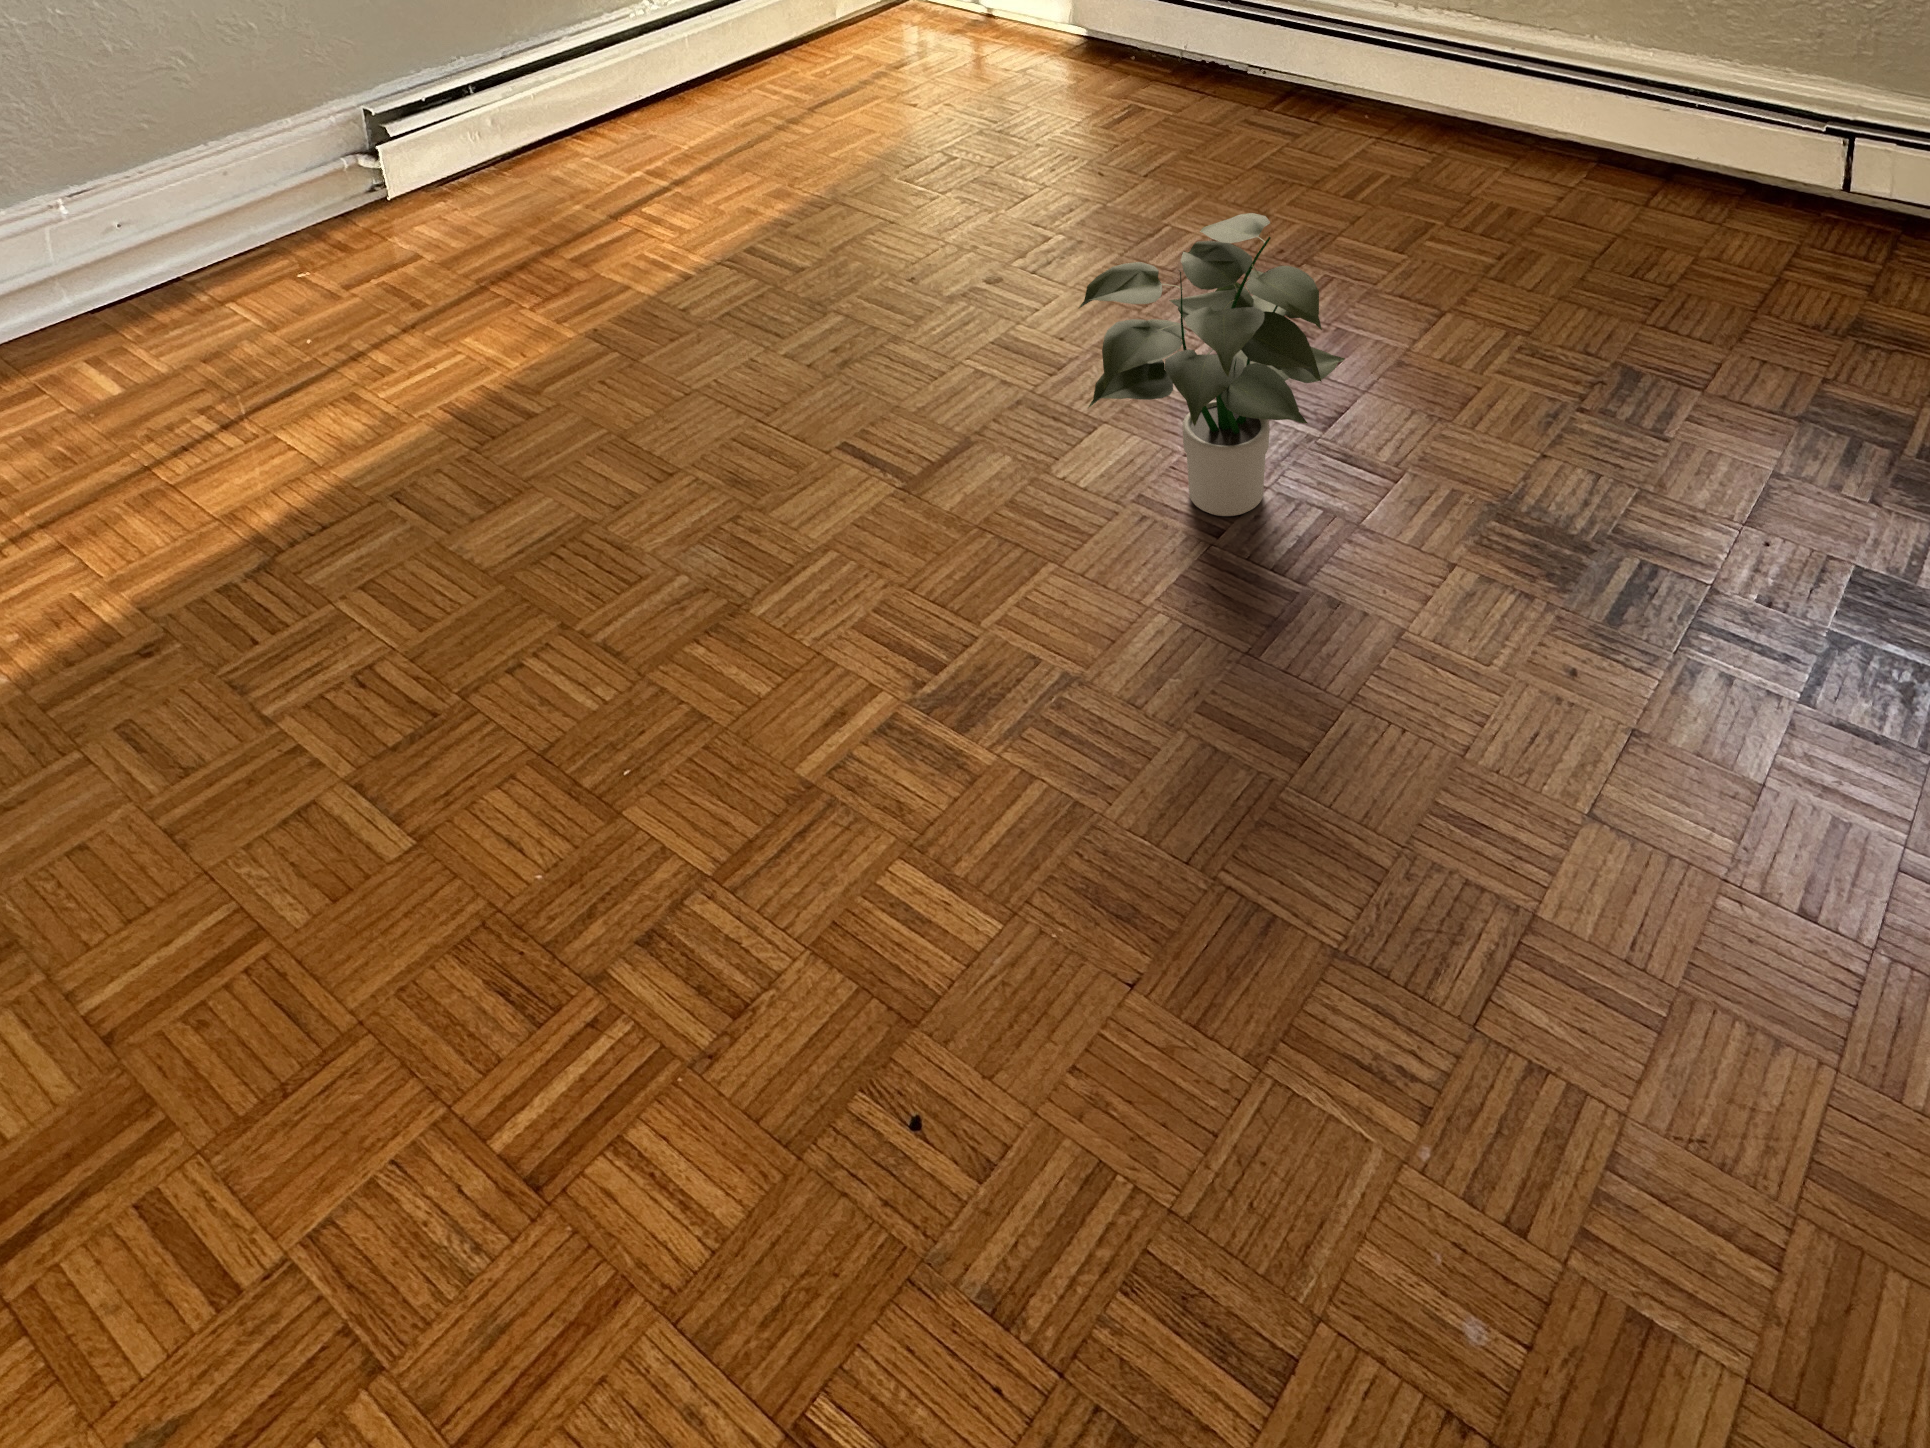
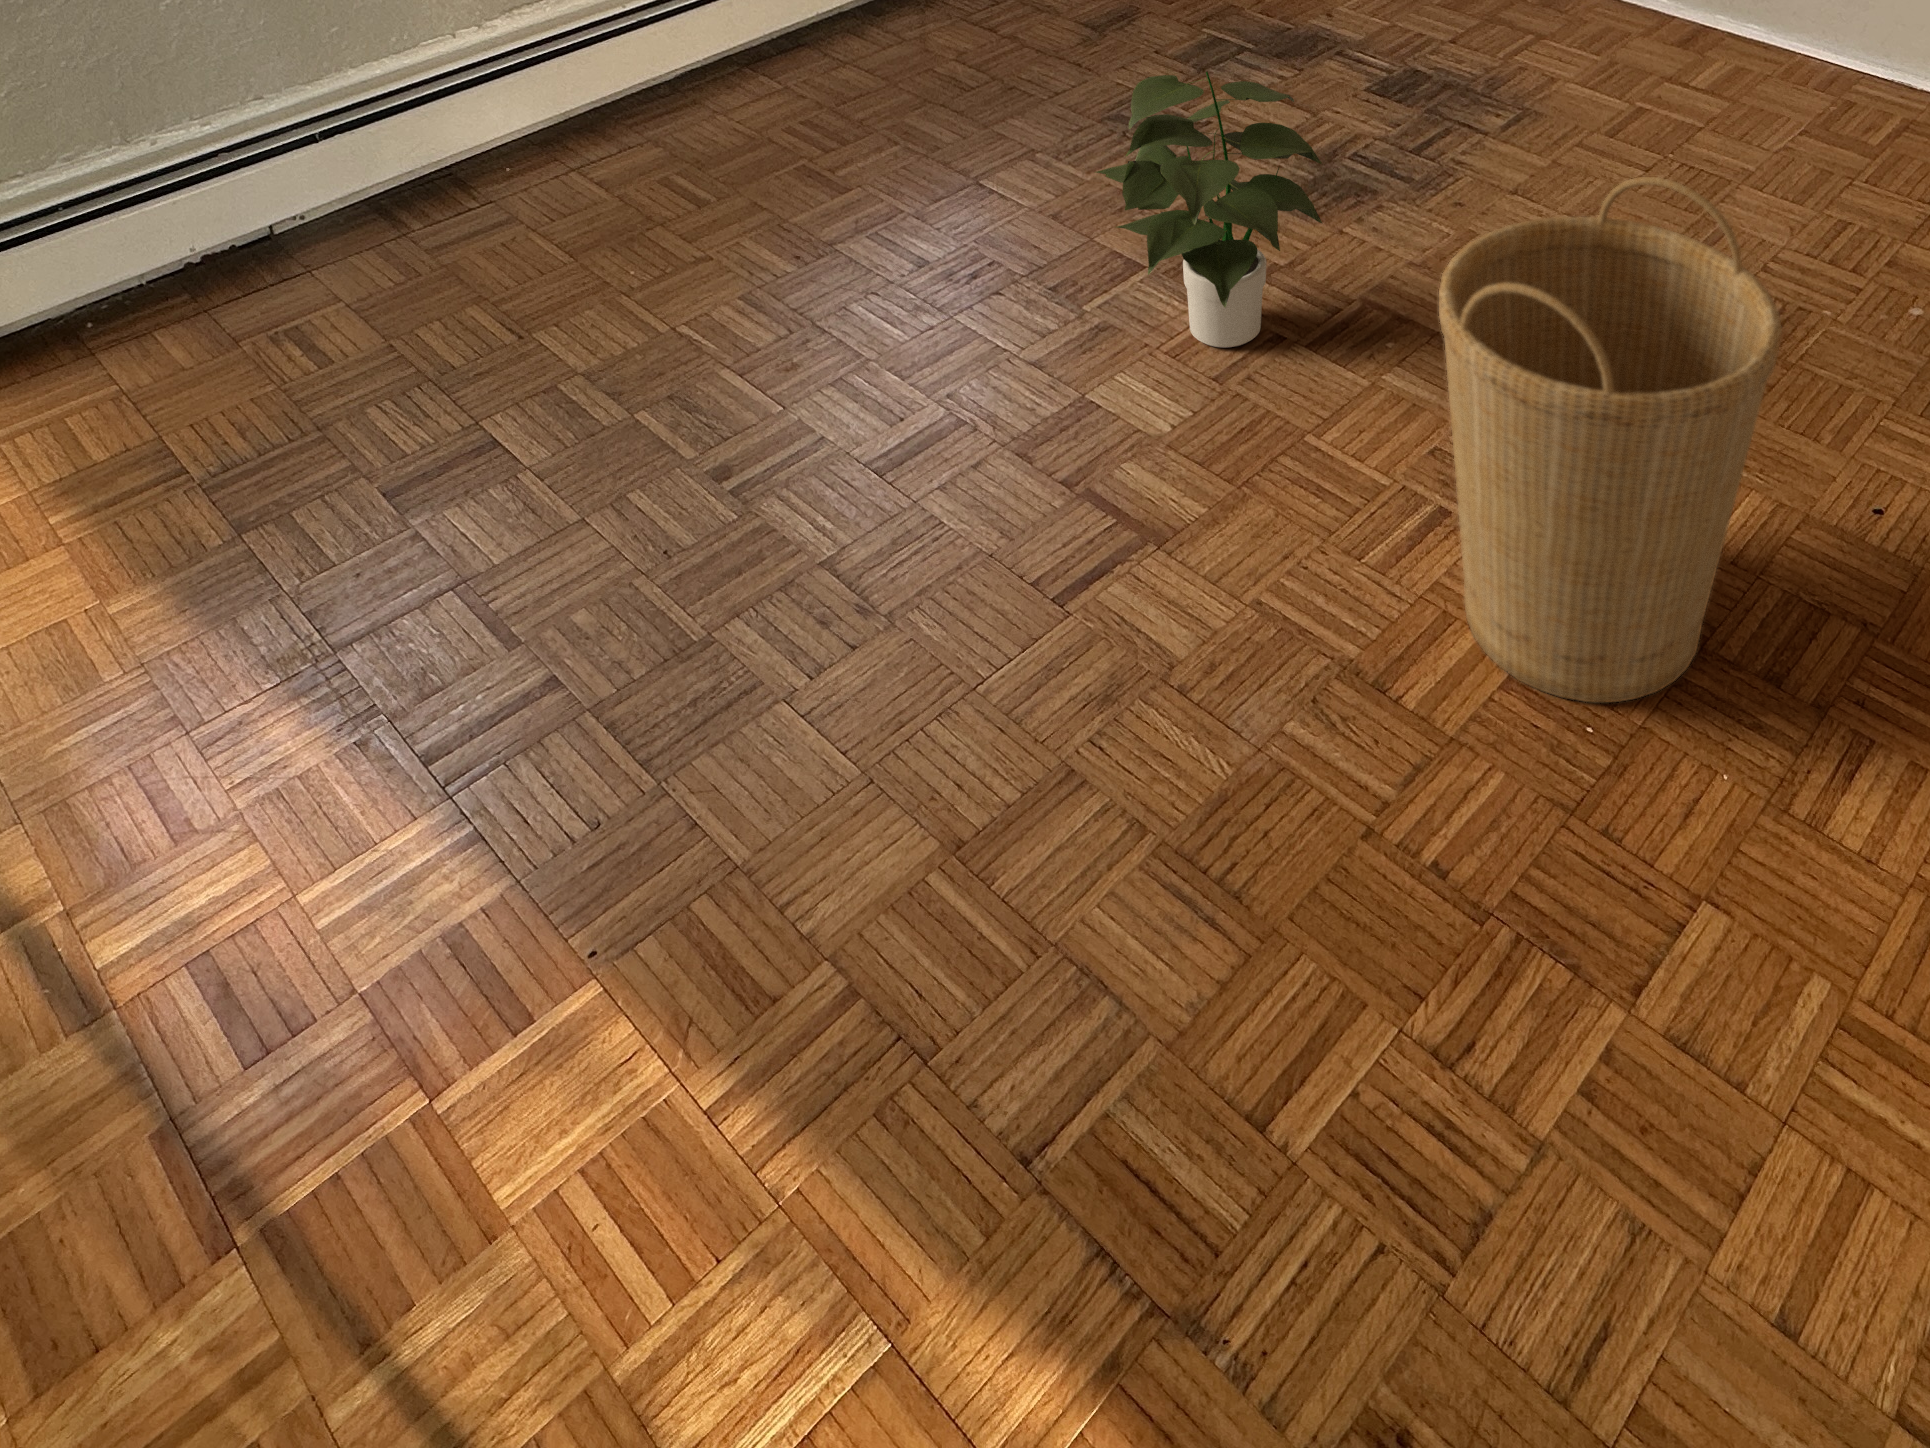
basket: none [557,332,913,874] -> present [1439,177,1782,703]

